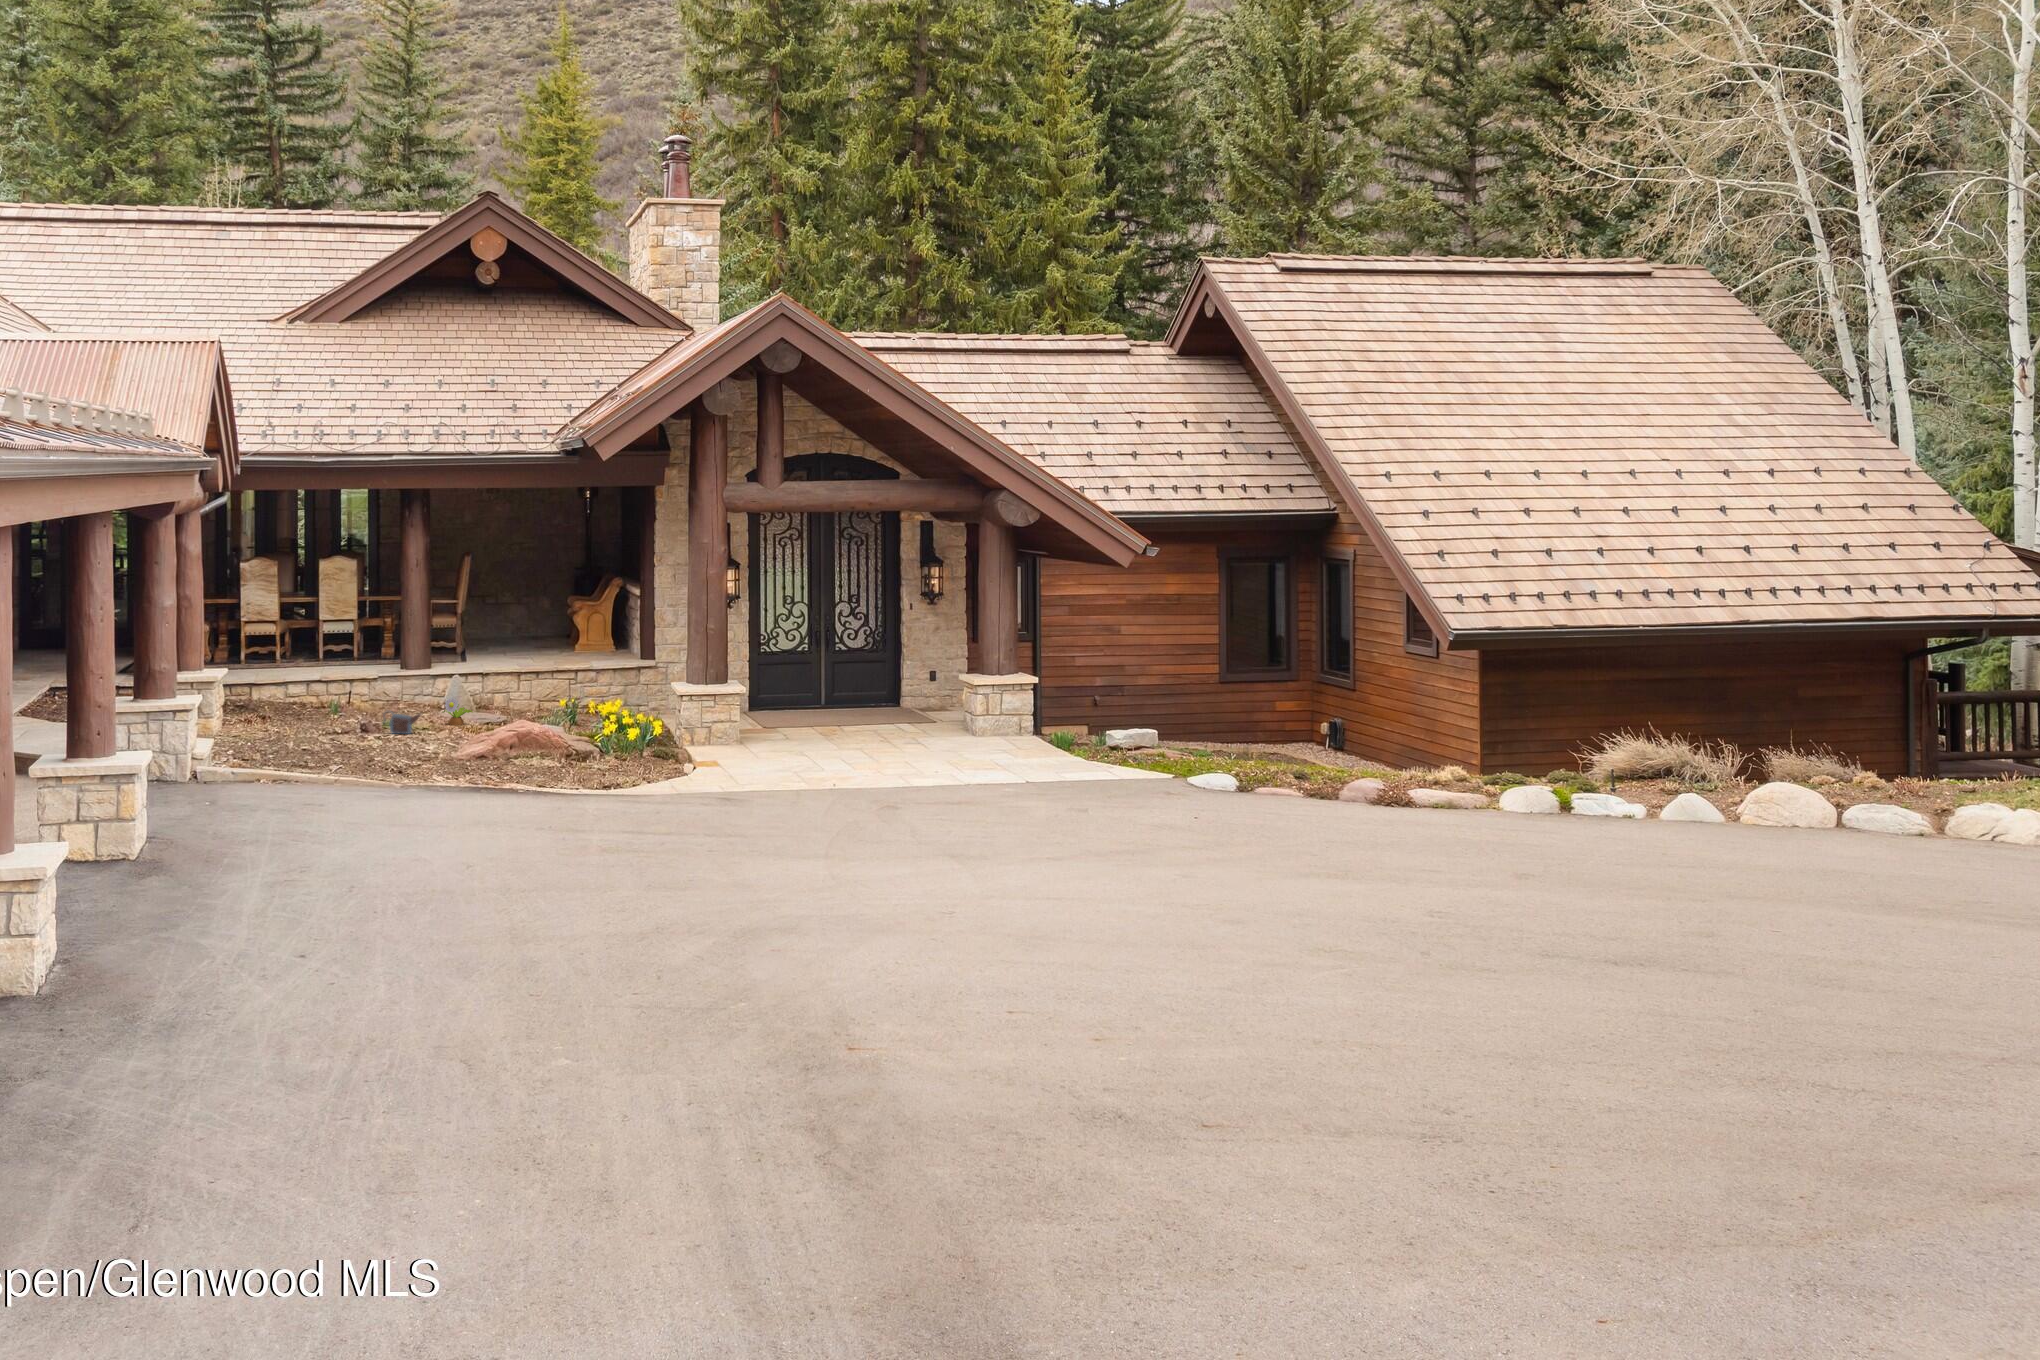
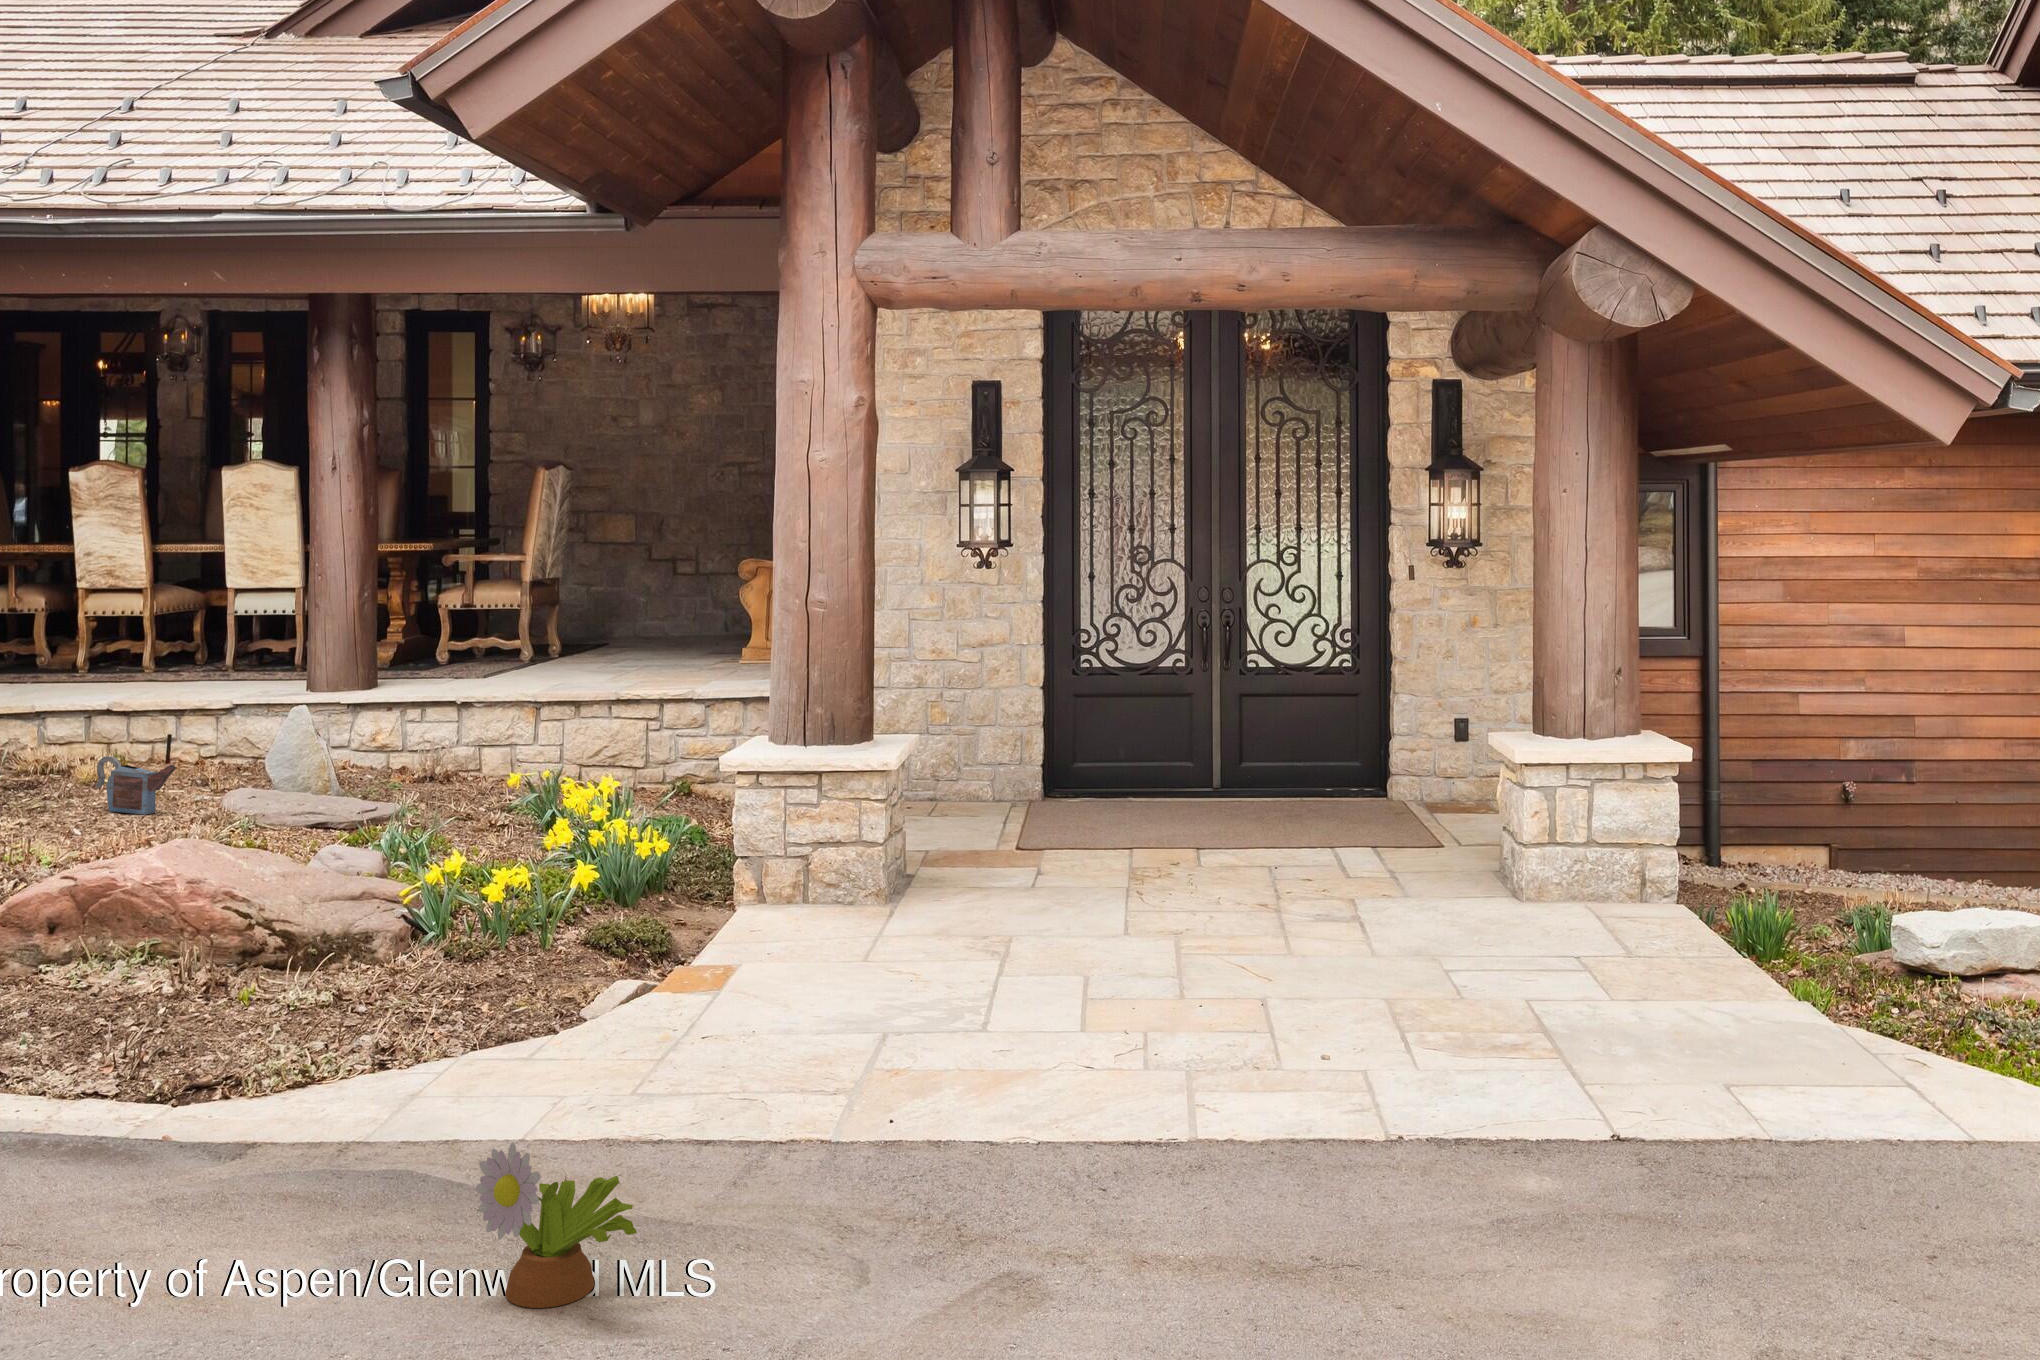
decorative plant: present [443,697,472,725] -> present [475,1142,637,1308]

